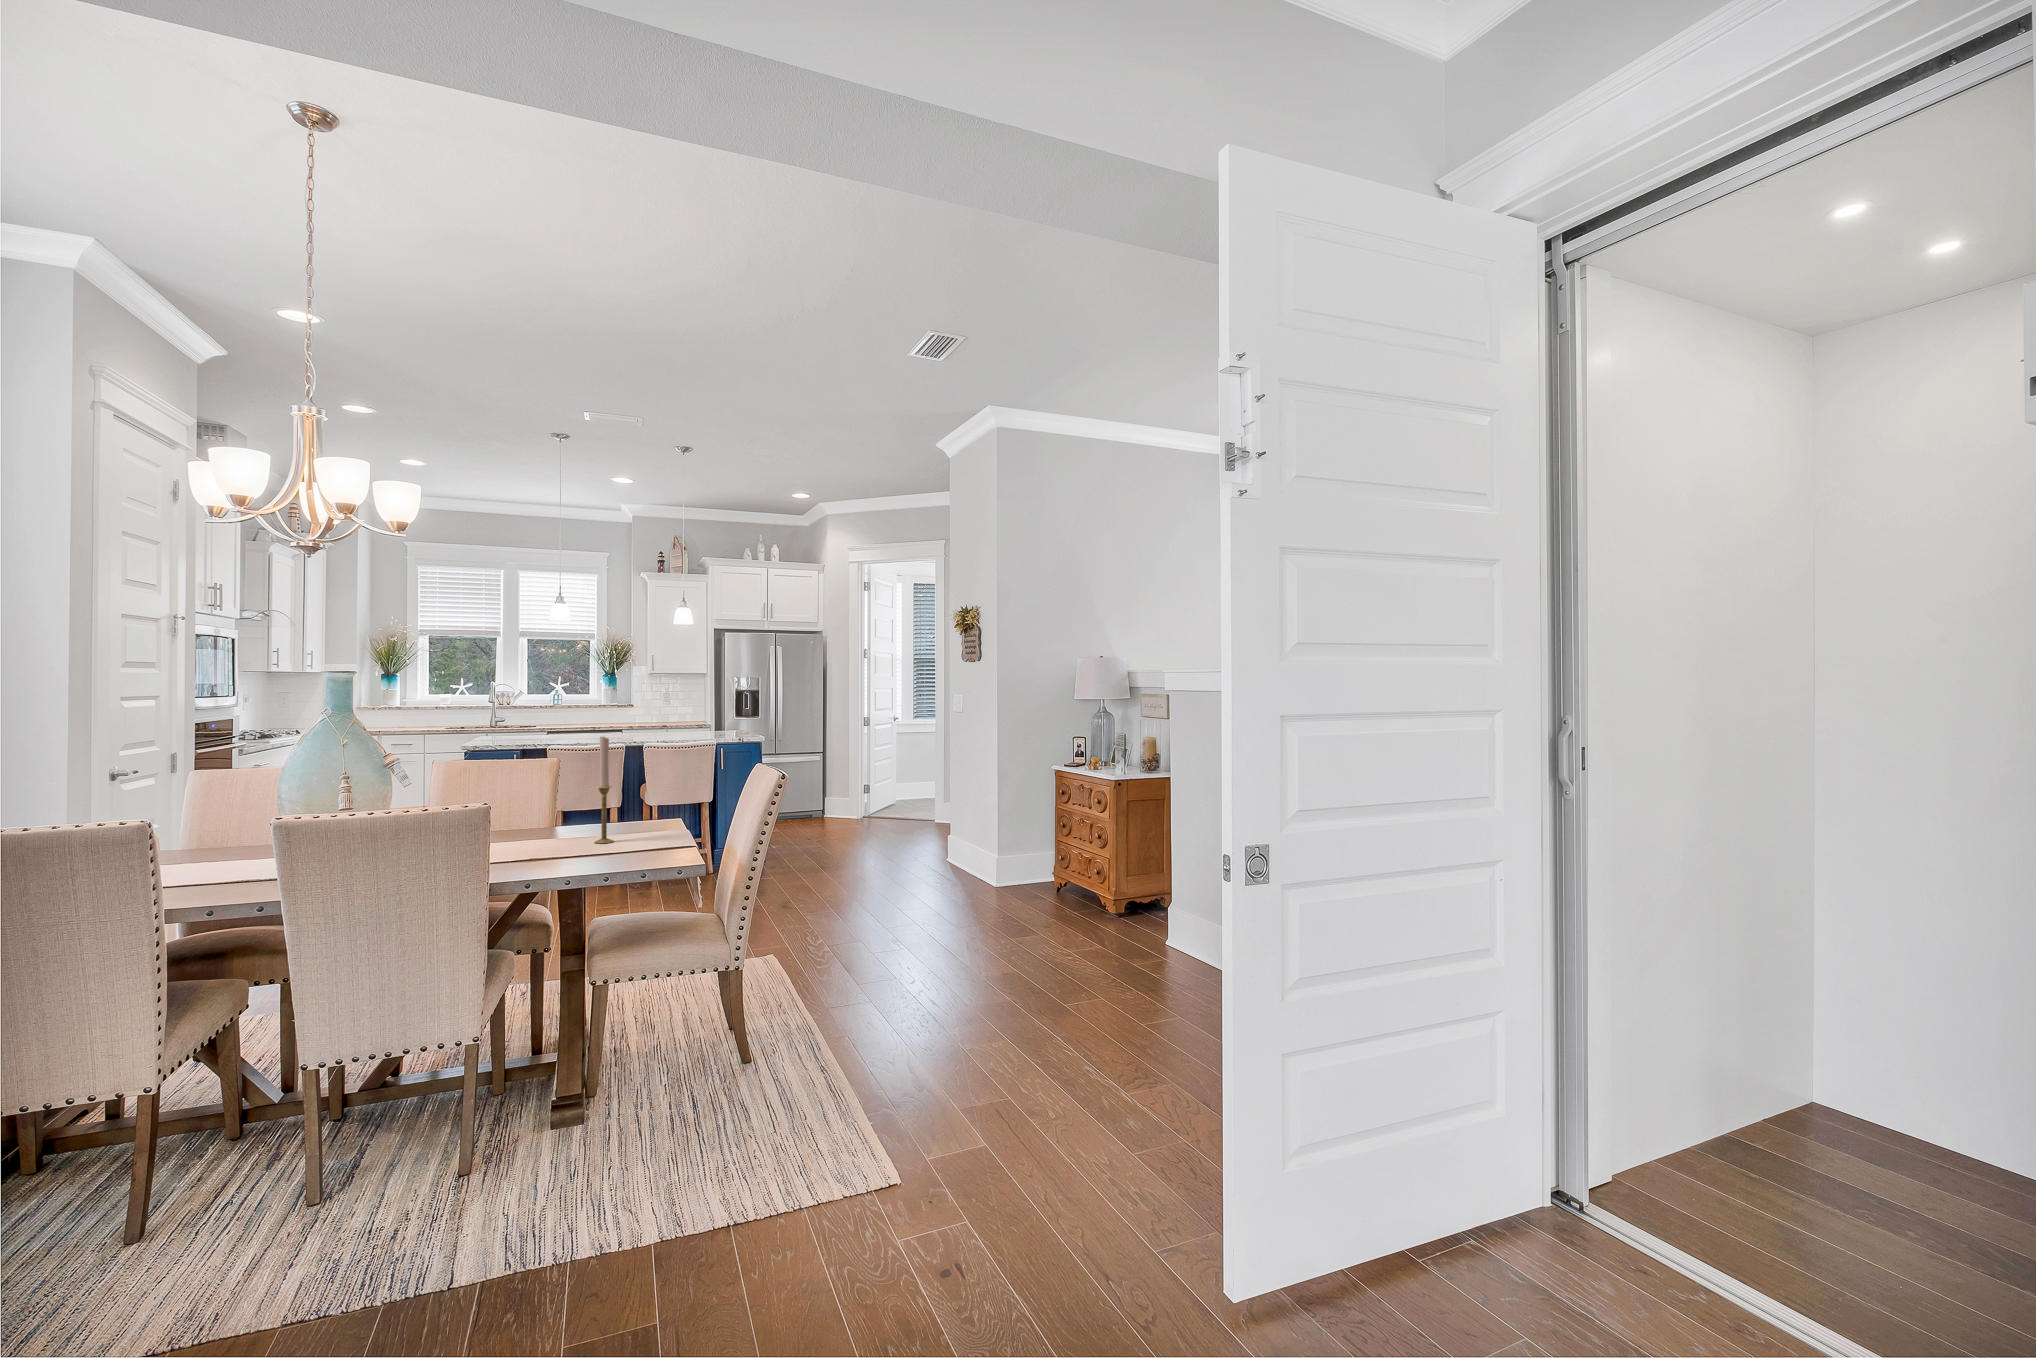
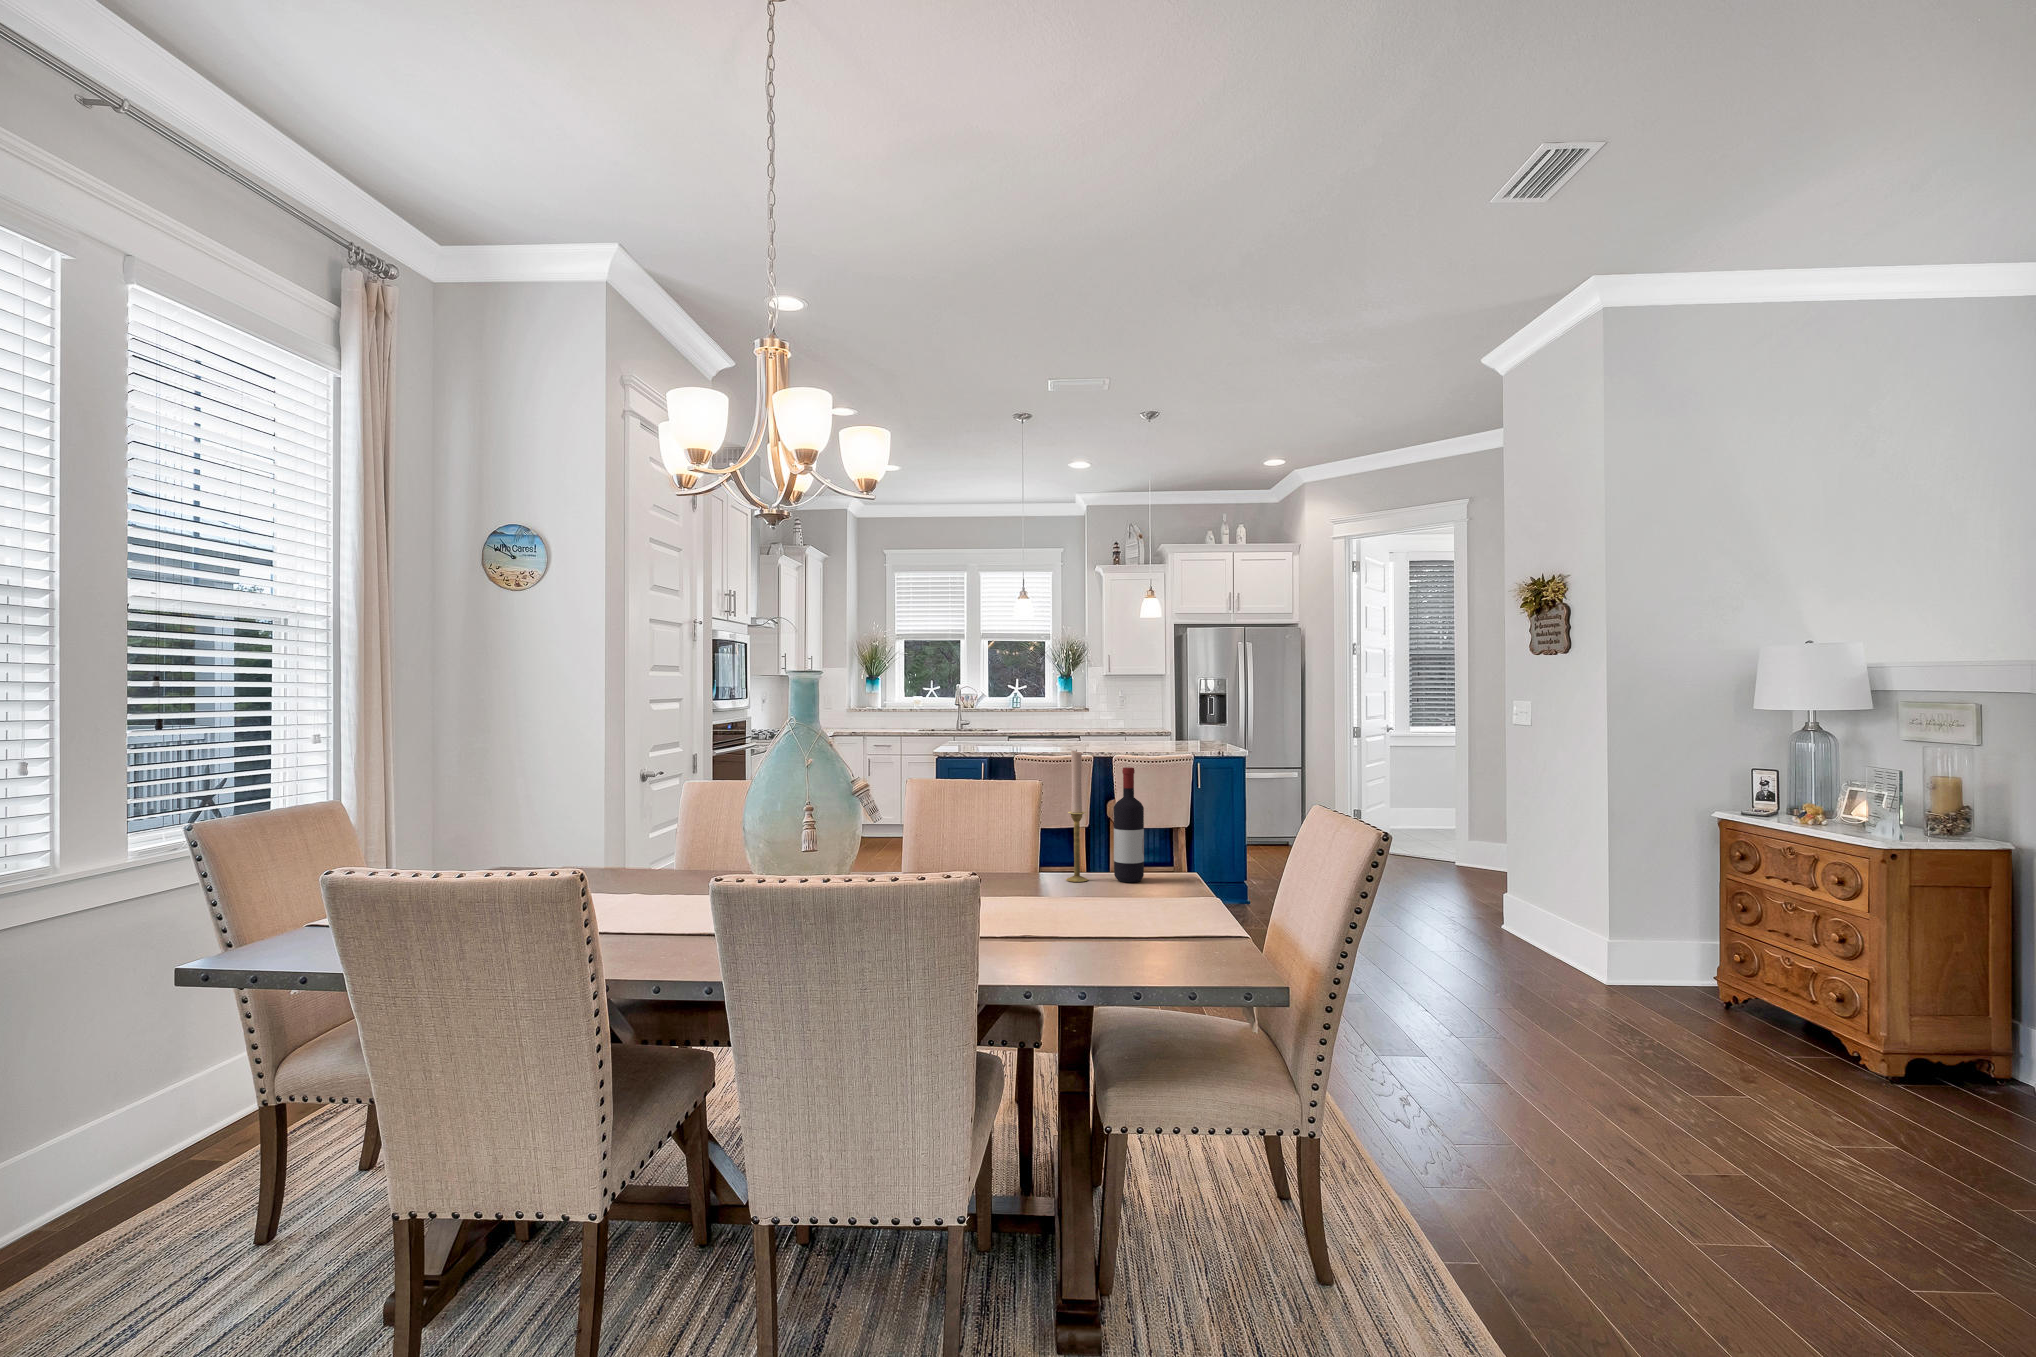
wine bottle: none [637,749,663,840] -> present [1114,767,1144,882]

